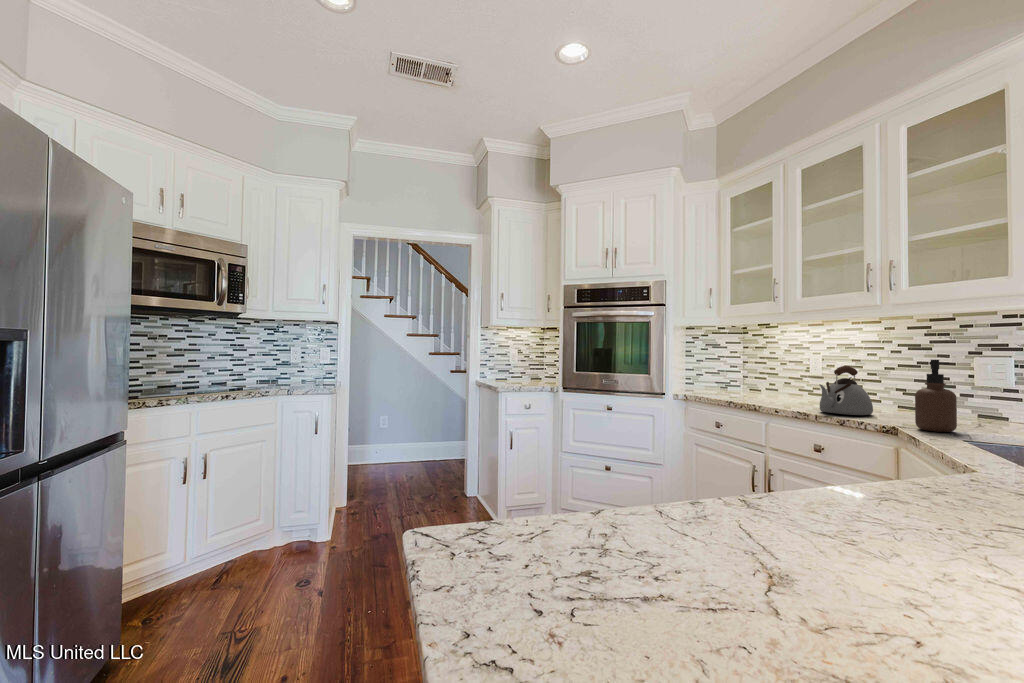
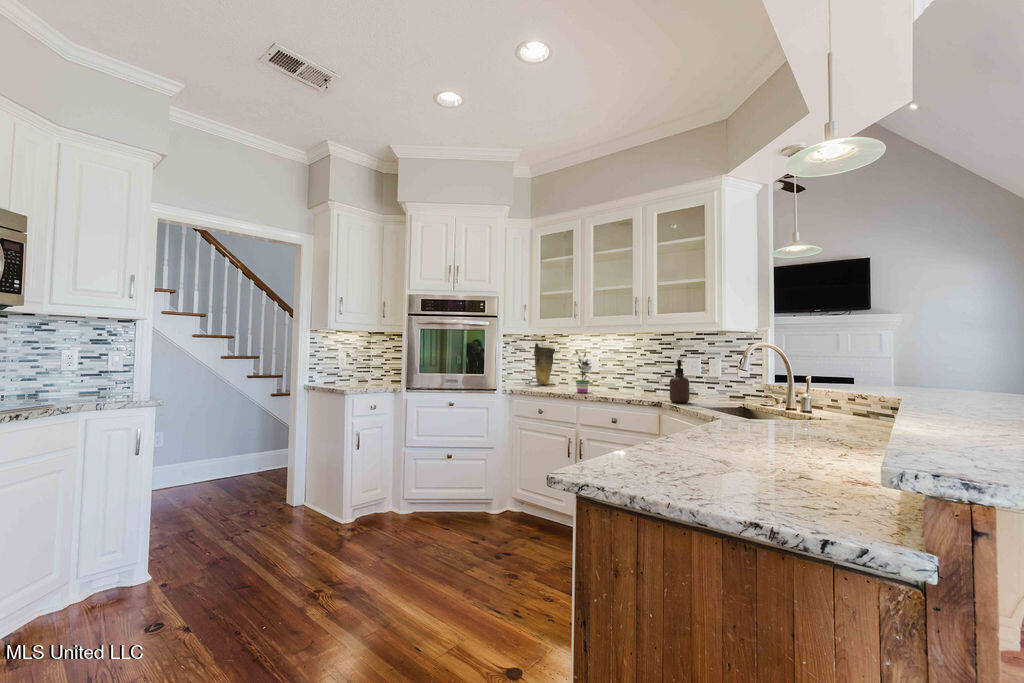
vase: none [728,336,762,390] -> present [534,343,555,384]
potted plant: none [771,345,800,404] -> present [575,350,592,393]
kettle: present [819,366,873,415] -> none [611,364,641,396]

